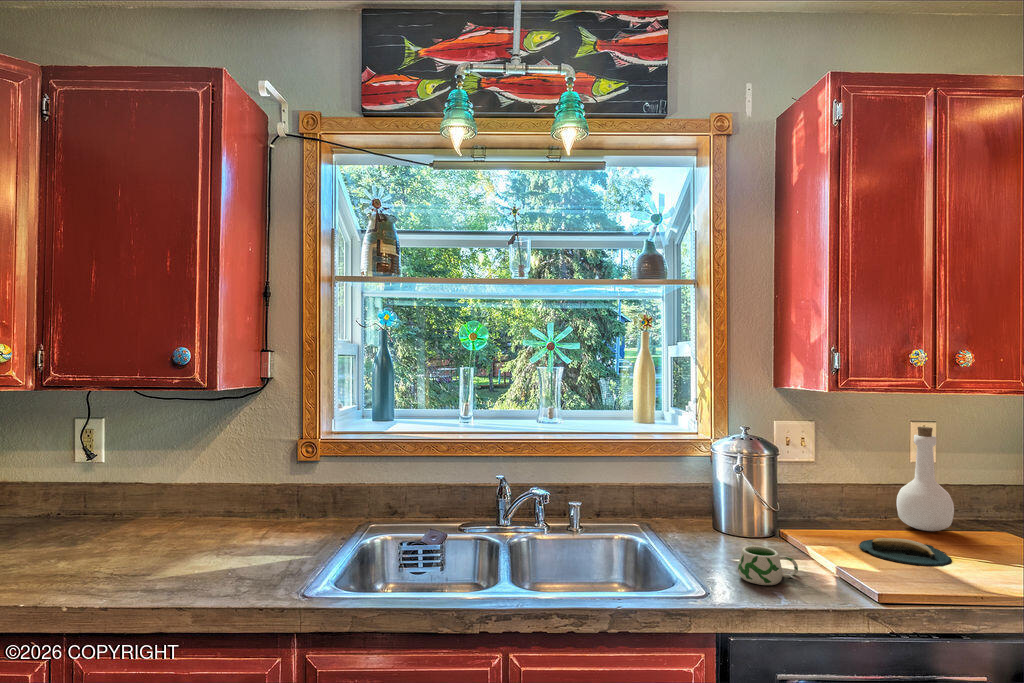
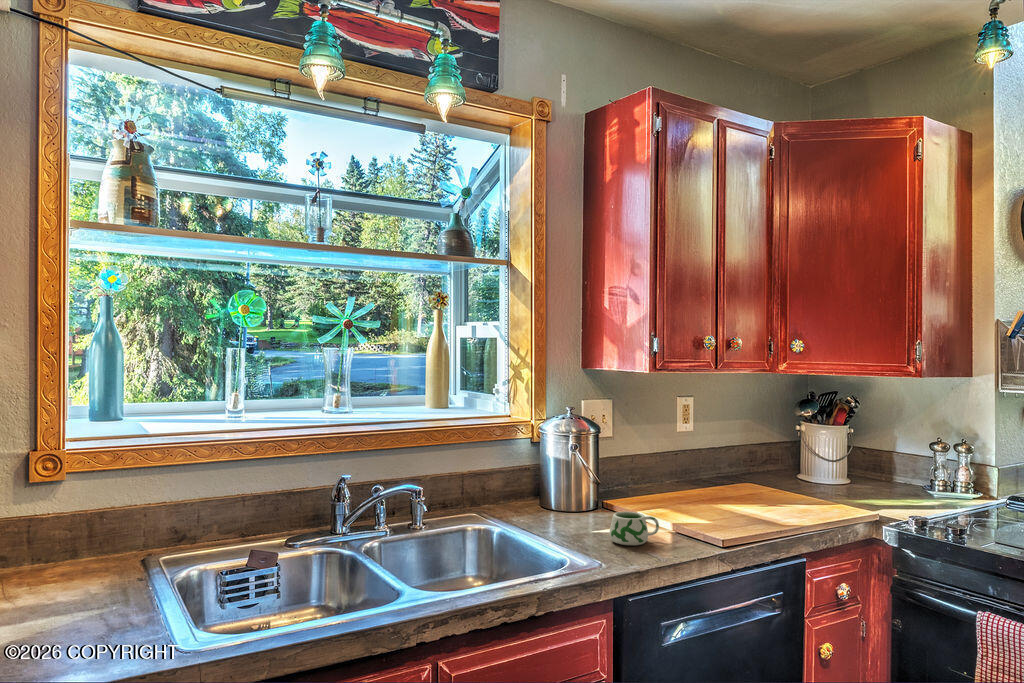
bottle: present [896,427,954,531] -> none [675,399,716,486]
banana: present [859,538,952,567] -> none [670,493,739,512]

